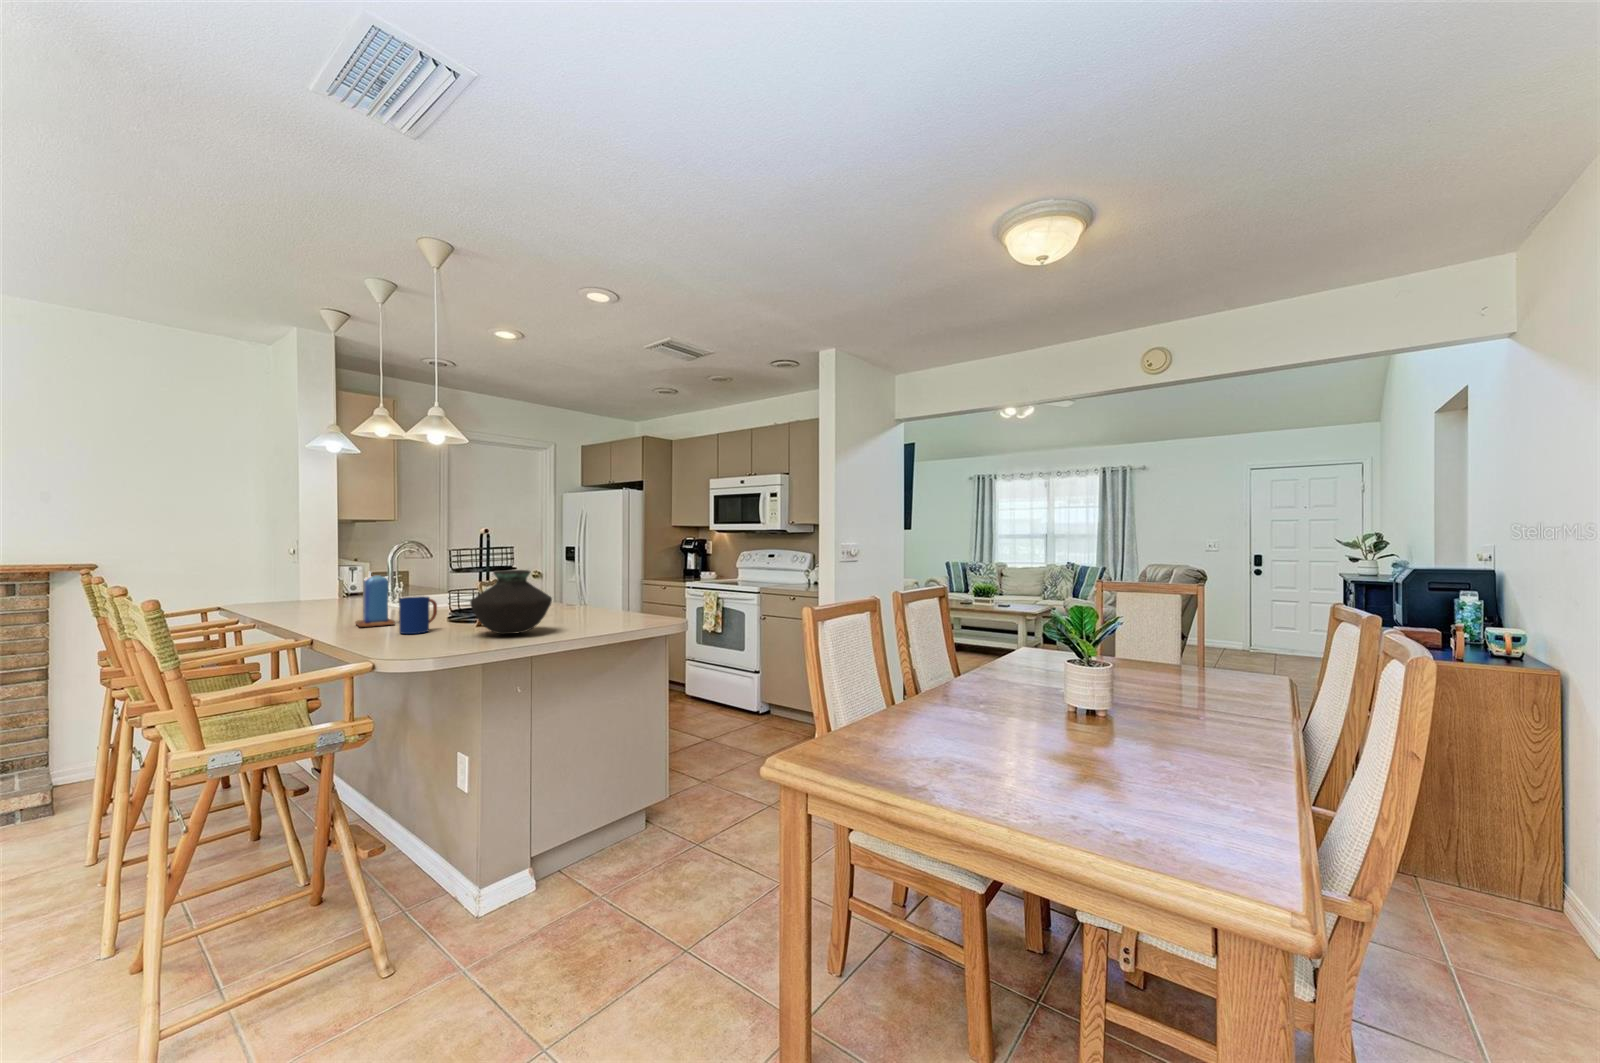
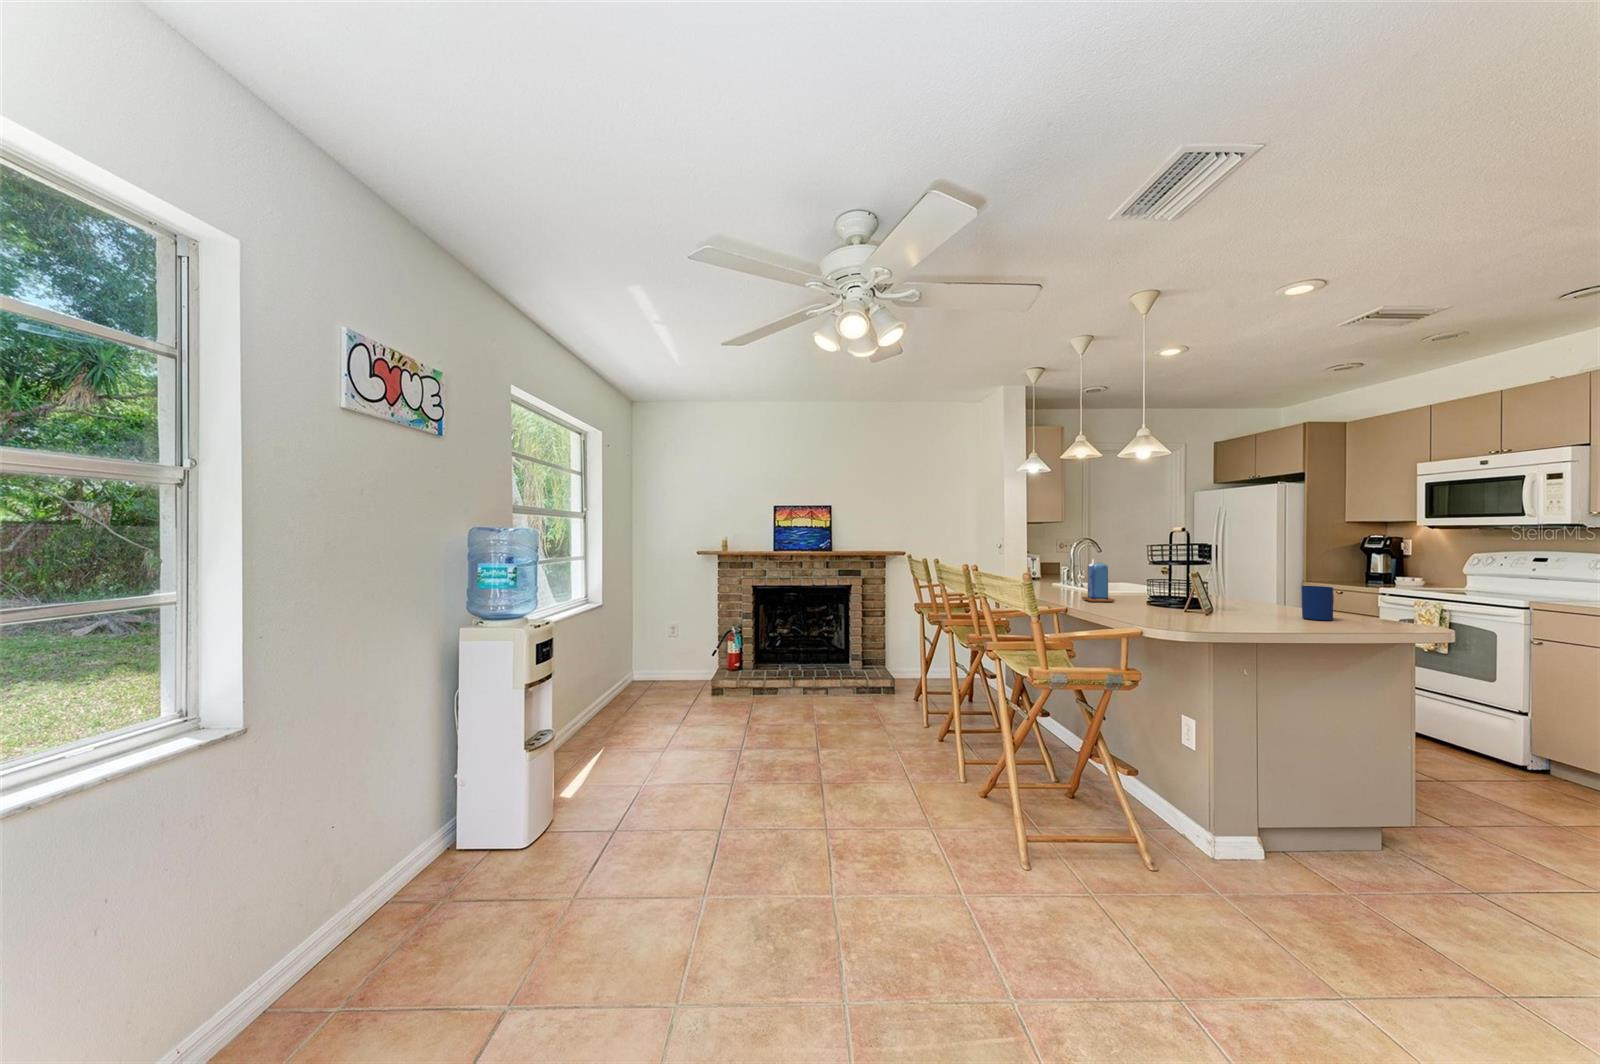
vase: present [470,570,552,634] -> none [1198,561,1283,618]
mug: present [399,596,437,634] -> present [1301,586,1334,621]

